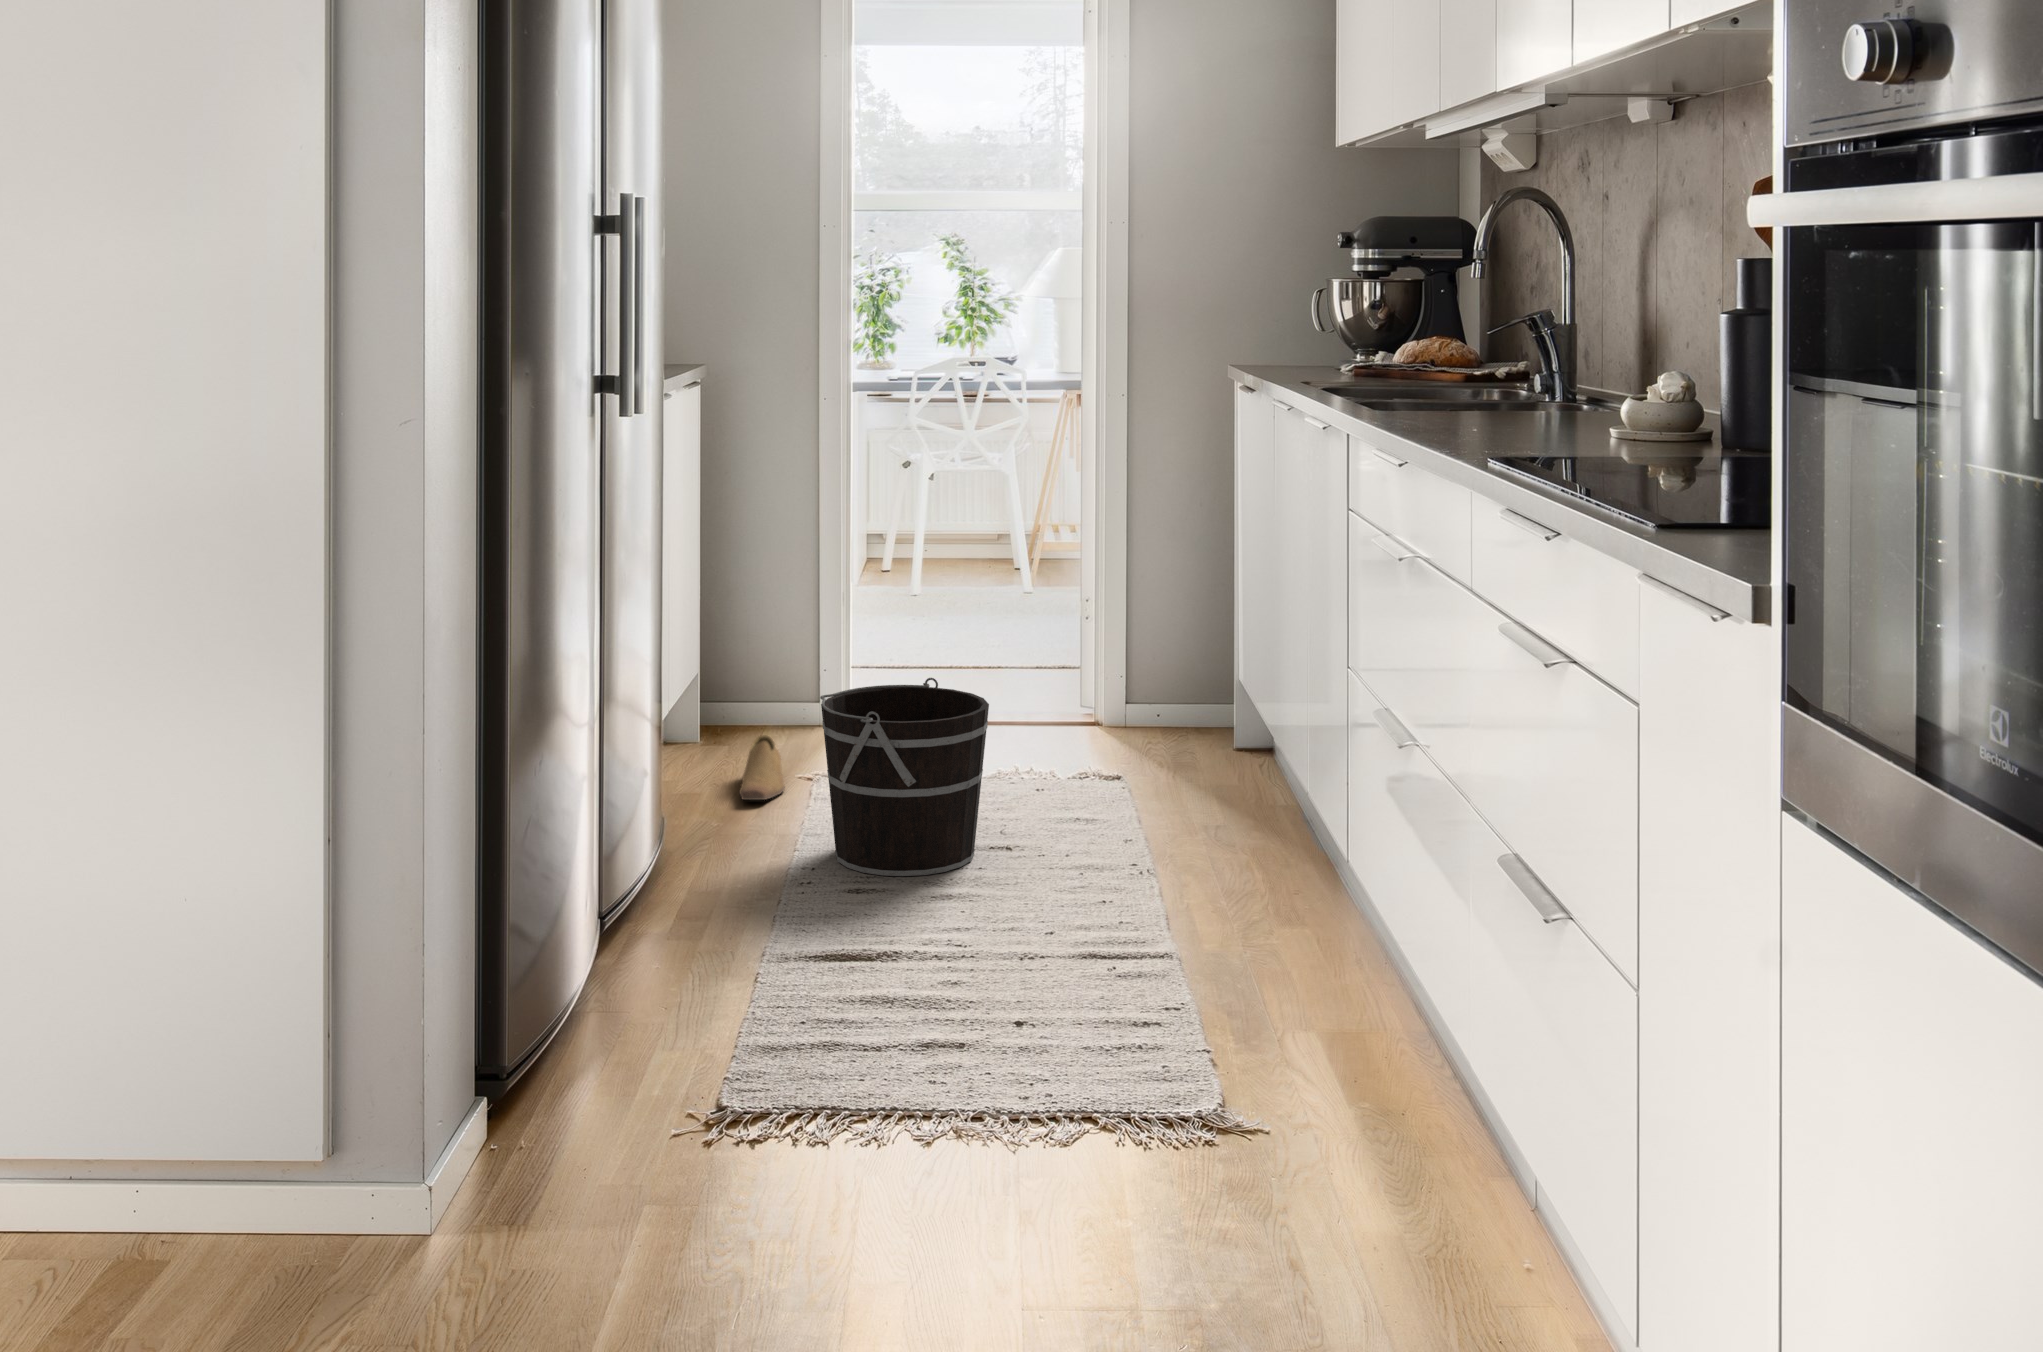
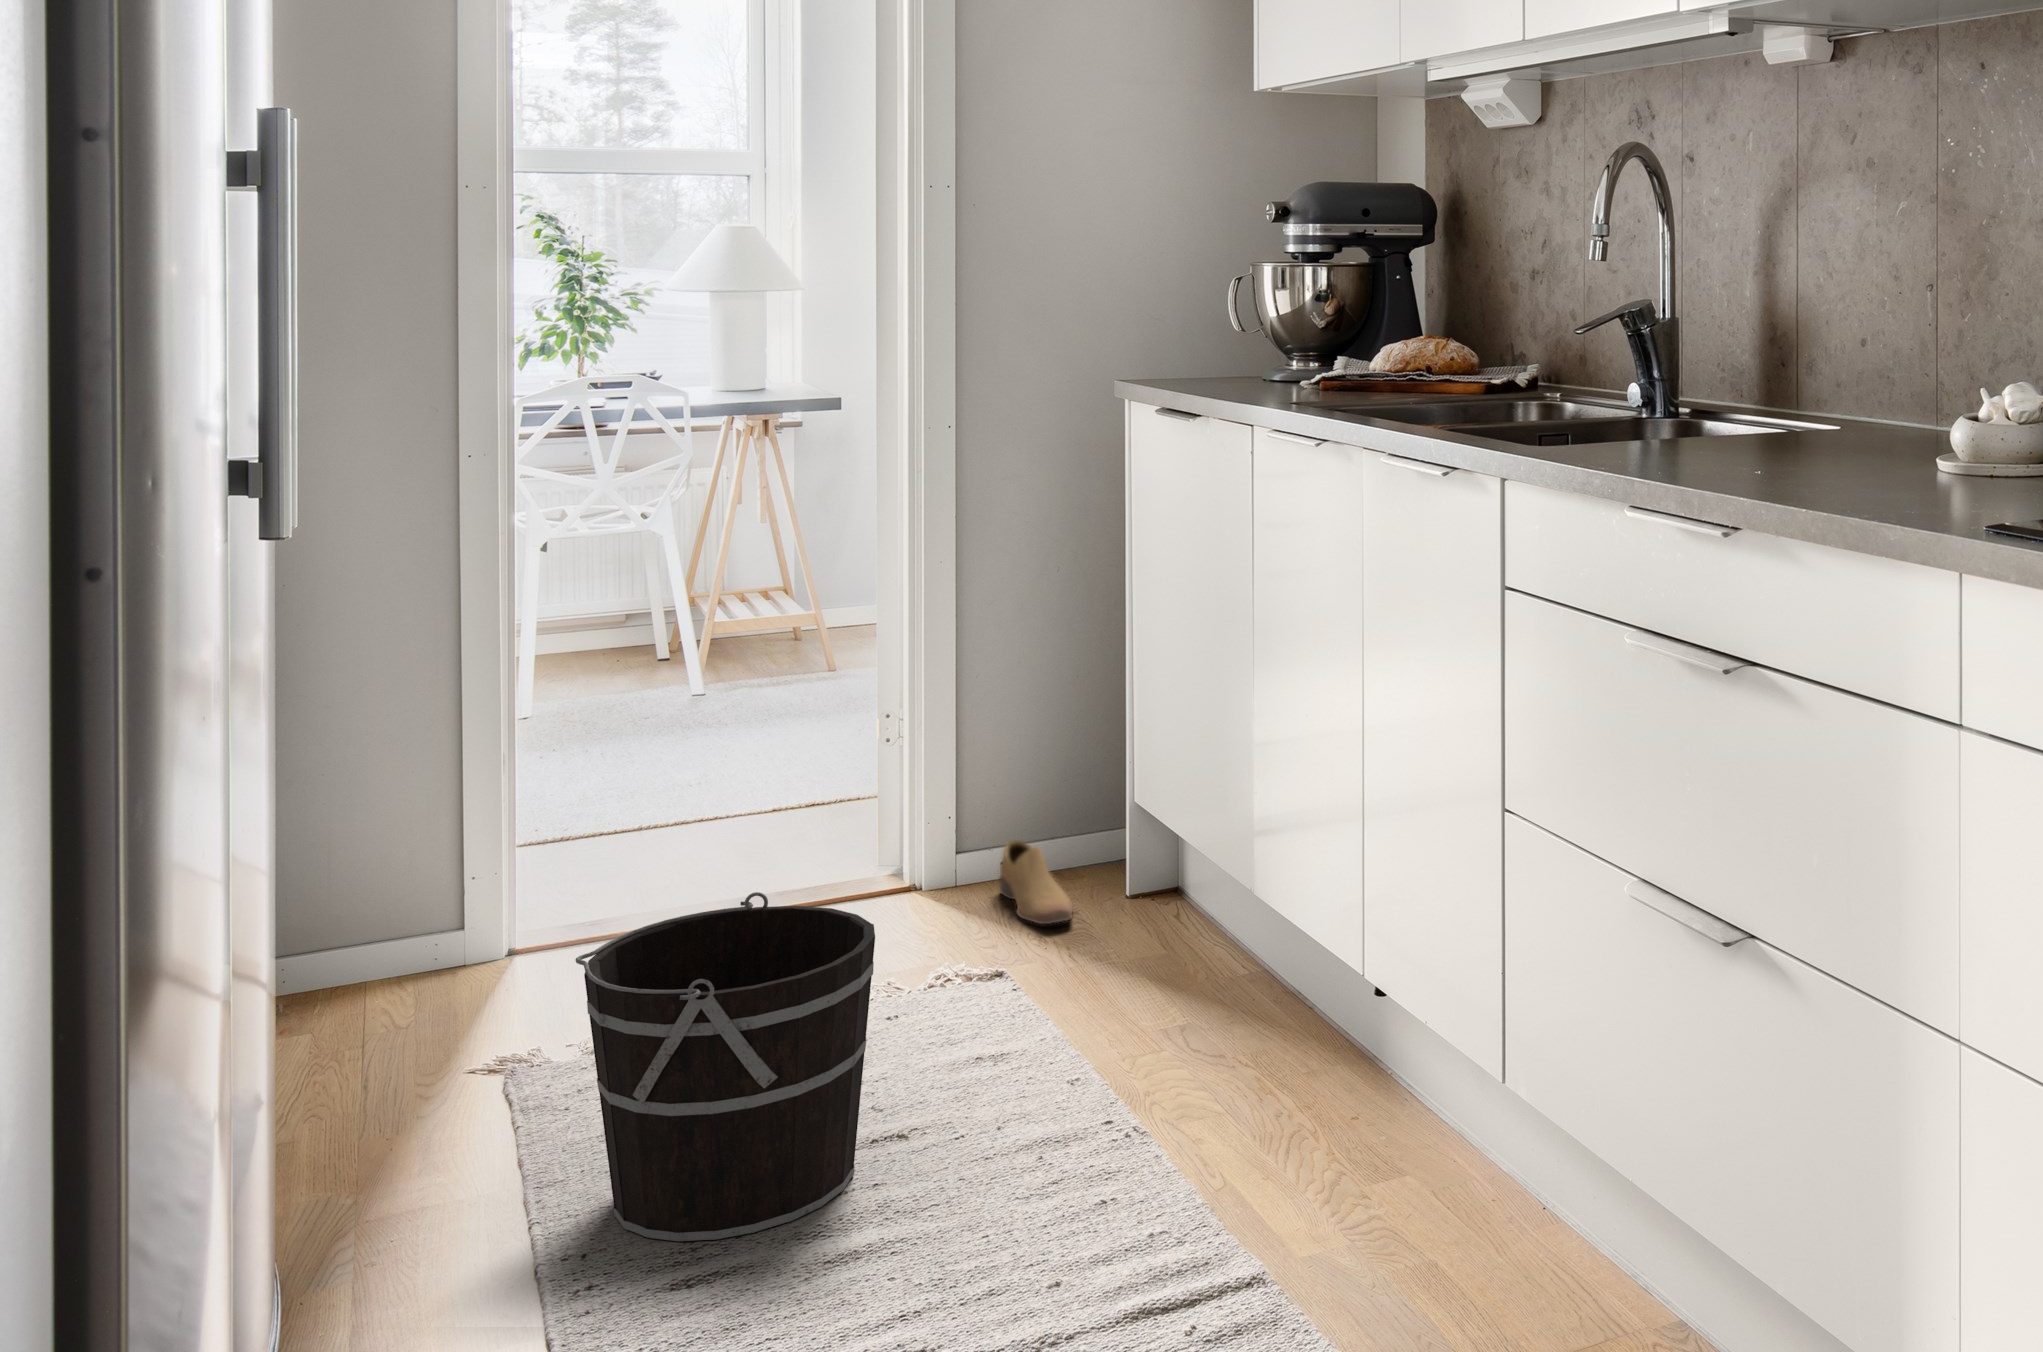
shoe: present [739,735,785,800] -> present [999,840,1073,924]

